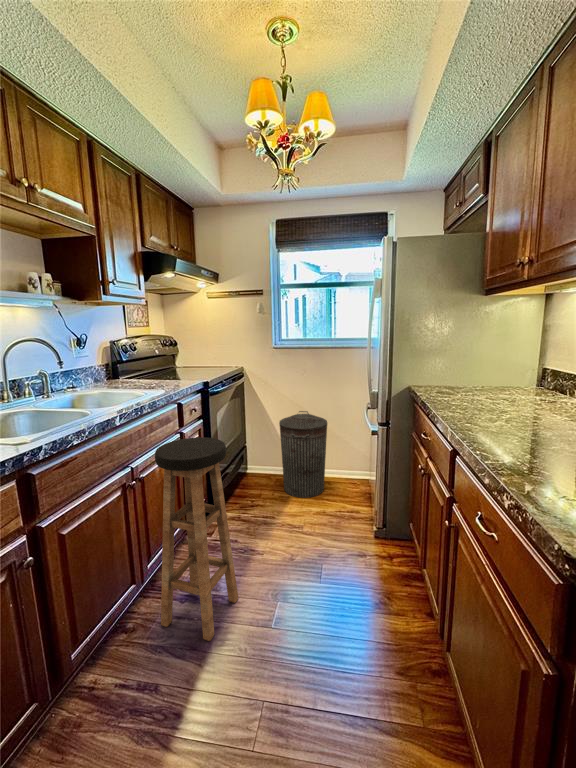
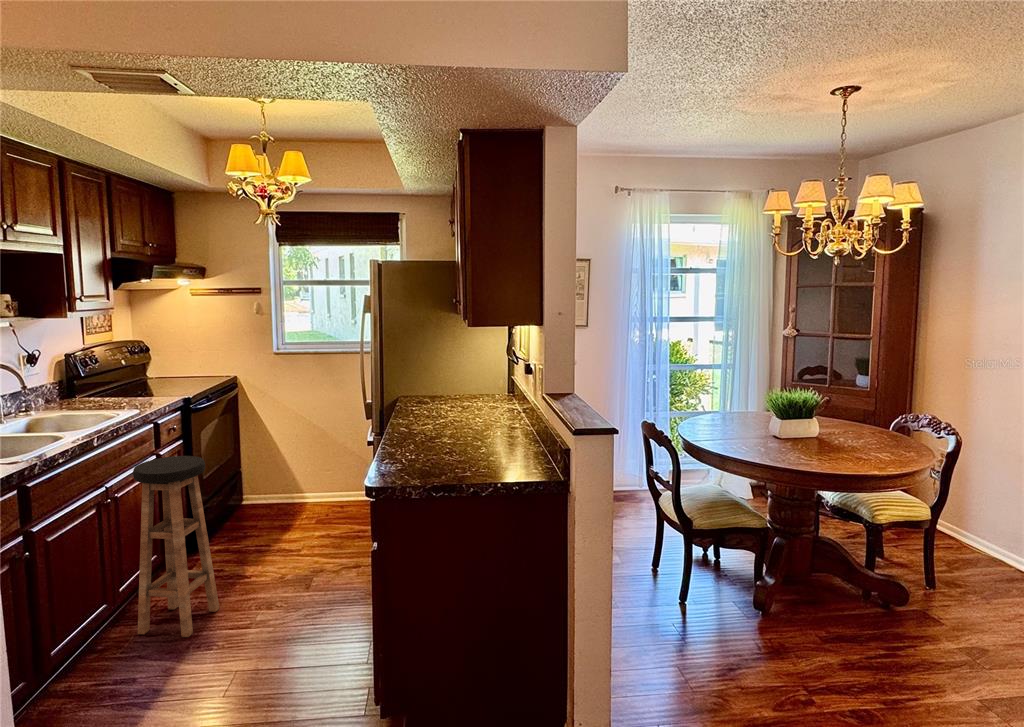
trash can: present [279,411,327,498] -> none [280,428,337,525]

